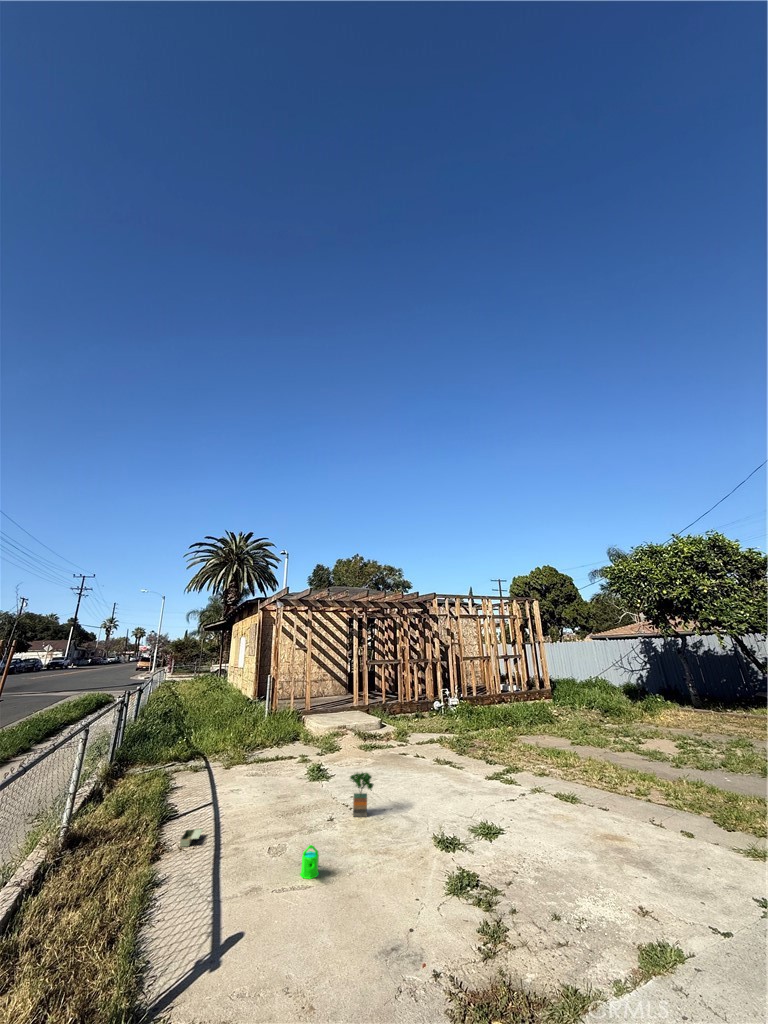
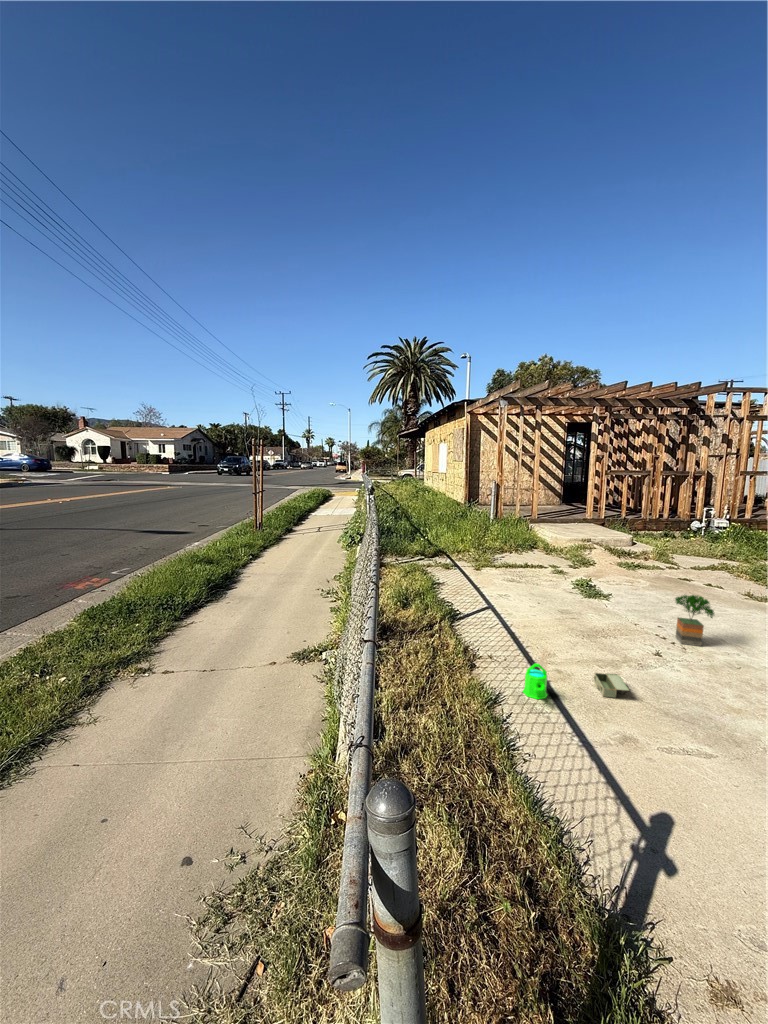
toolbox: present [180,829,203,847] -> present [594,673,629,698]
watering can: present [300,845,319,879] -> present [523,663,548,699]

